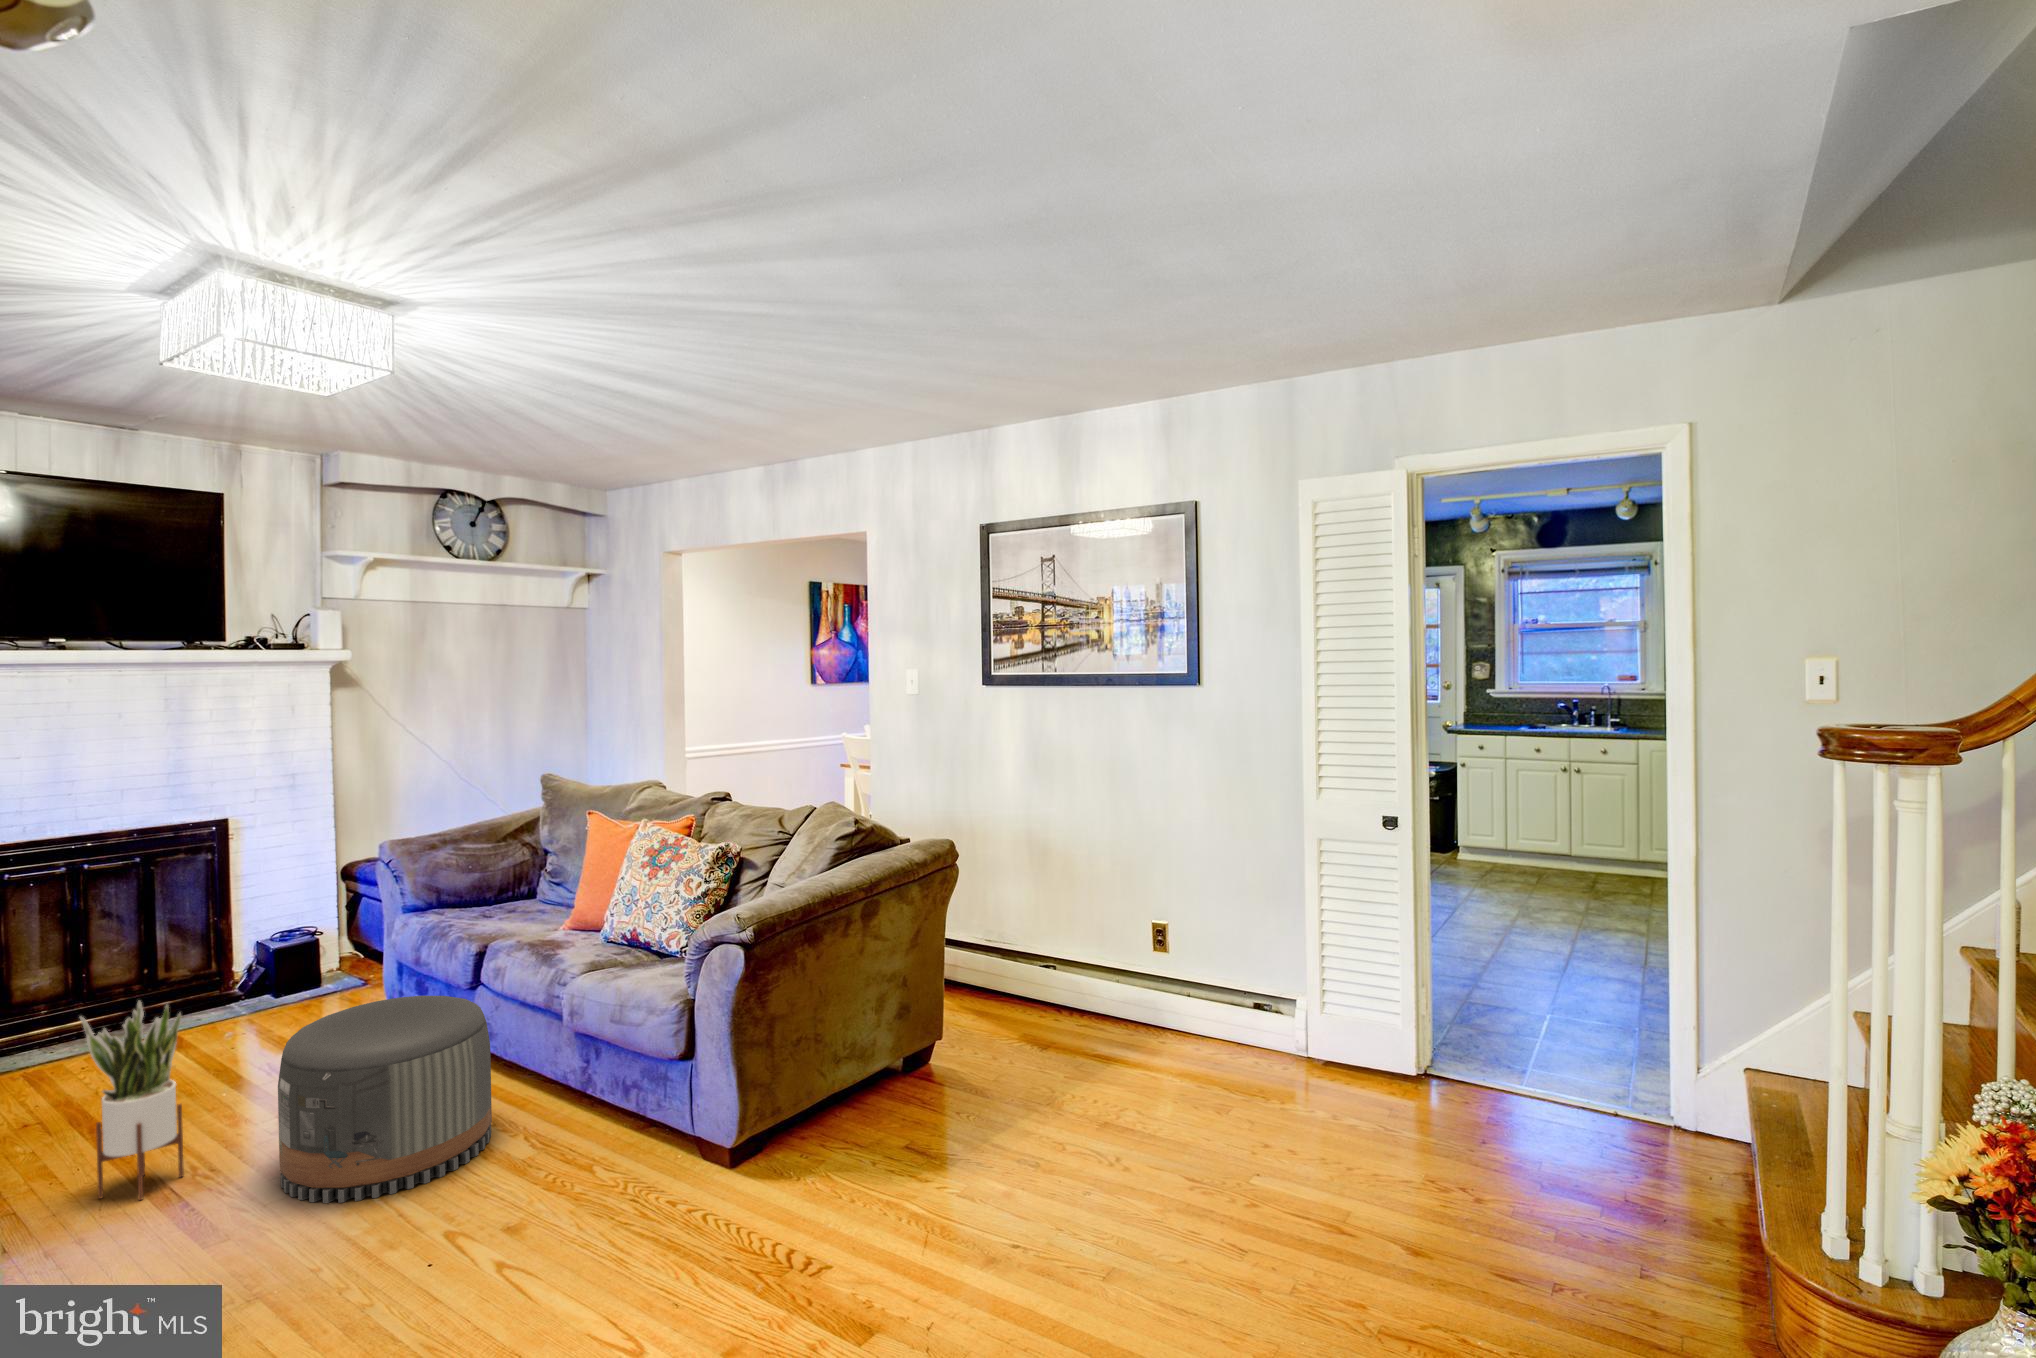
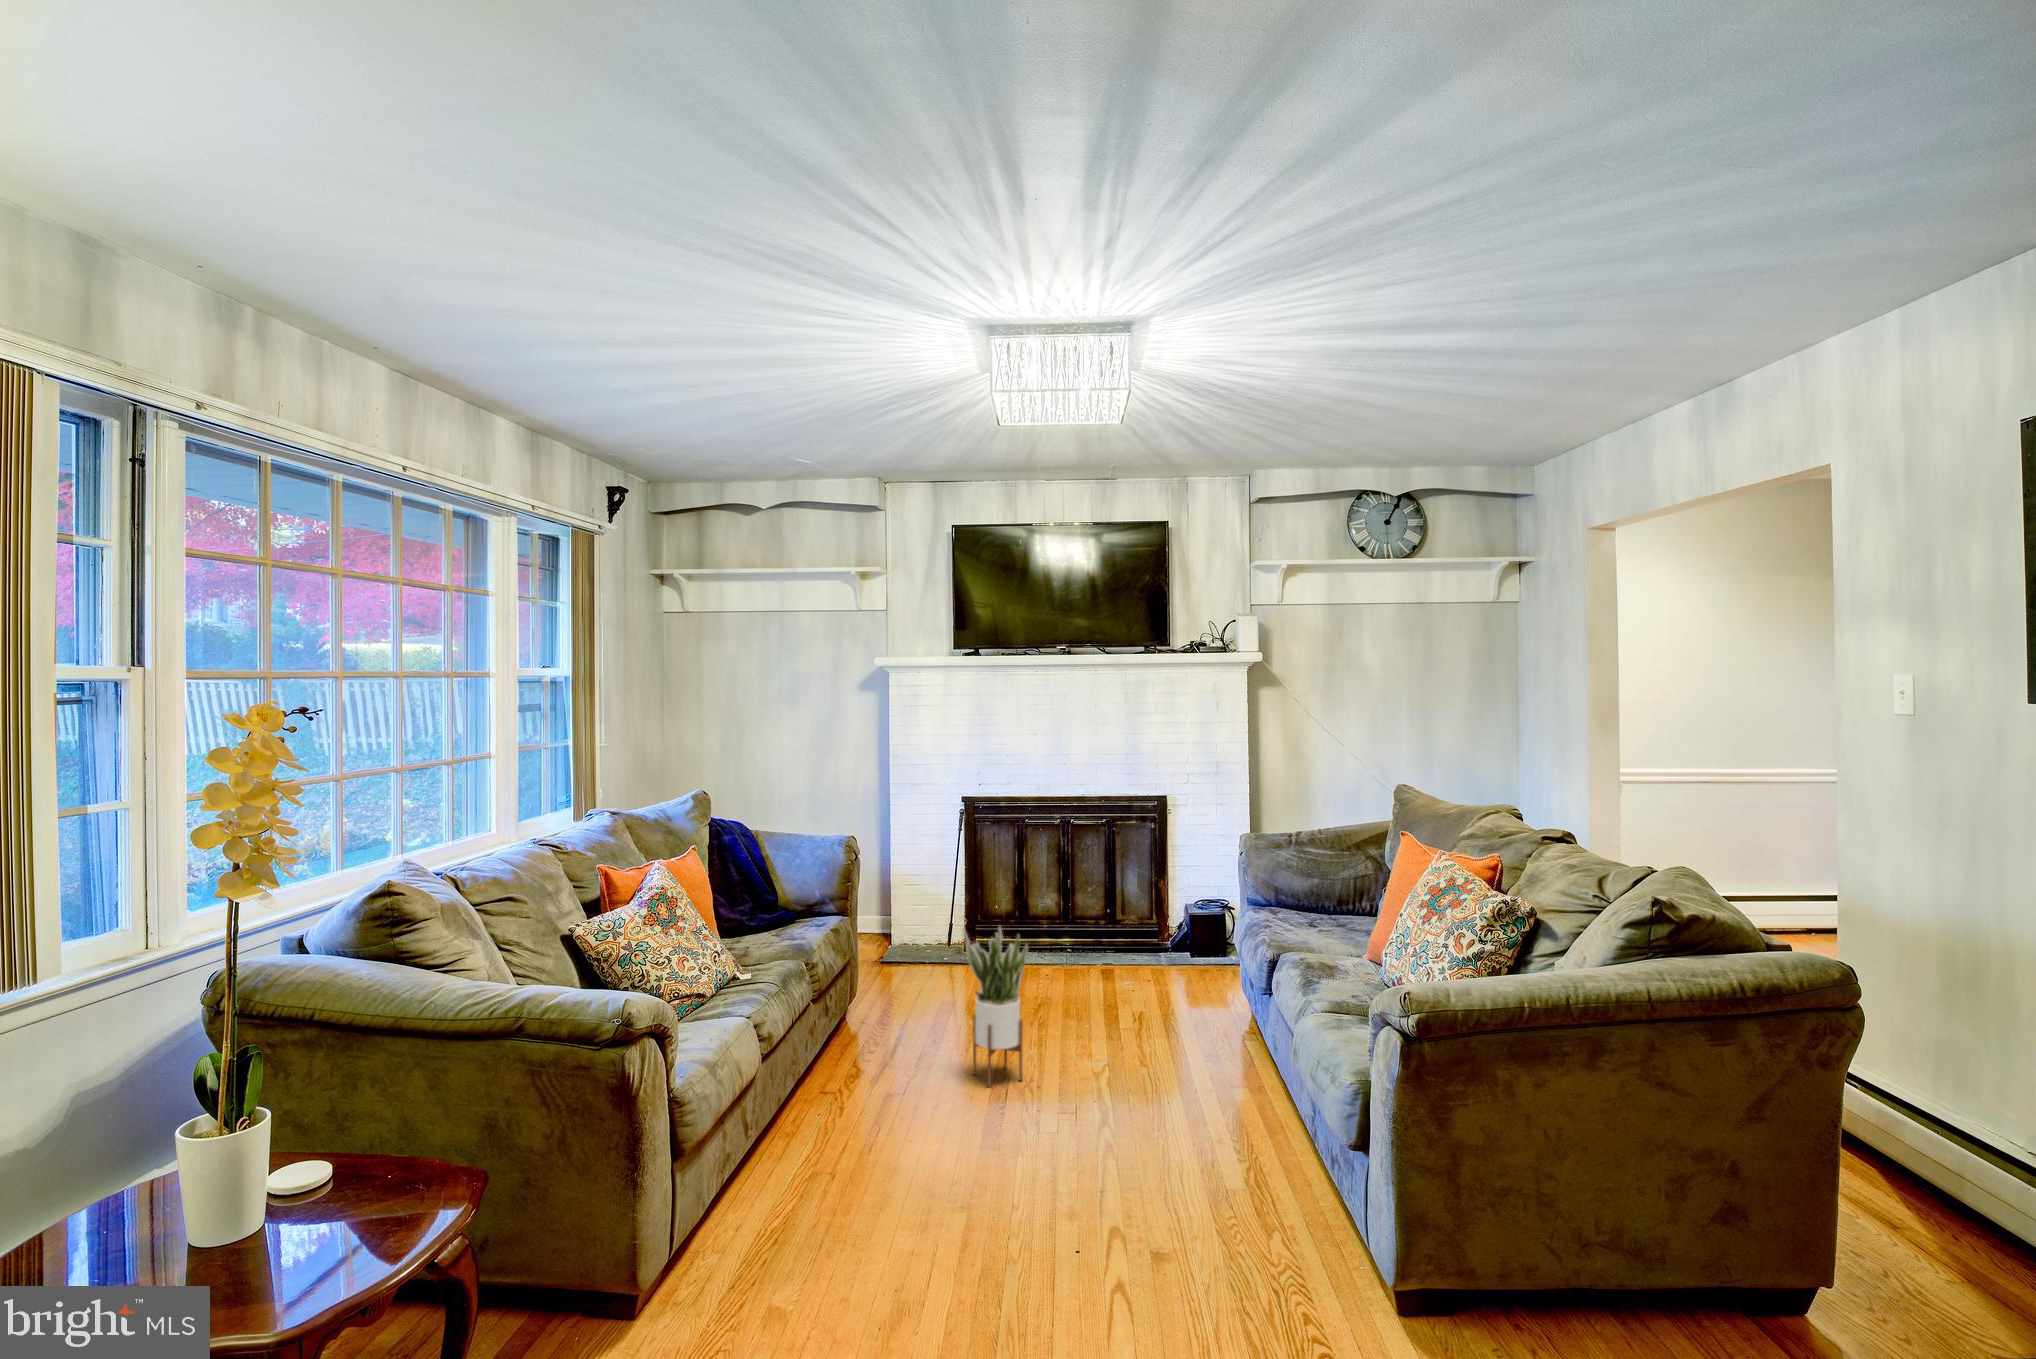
pouf: present [278,996,492,1203] -> none [1057,980,1233,1173]

